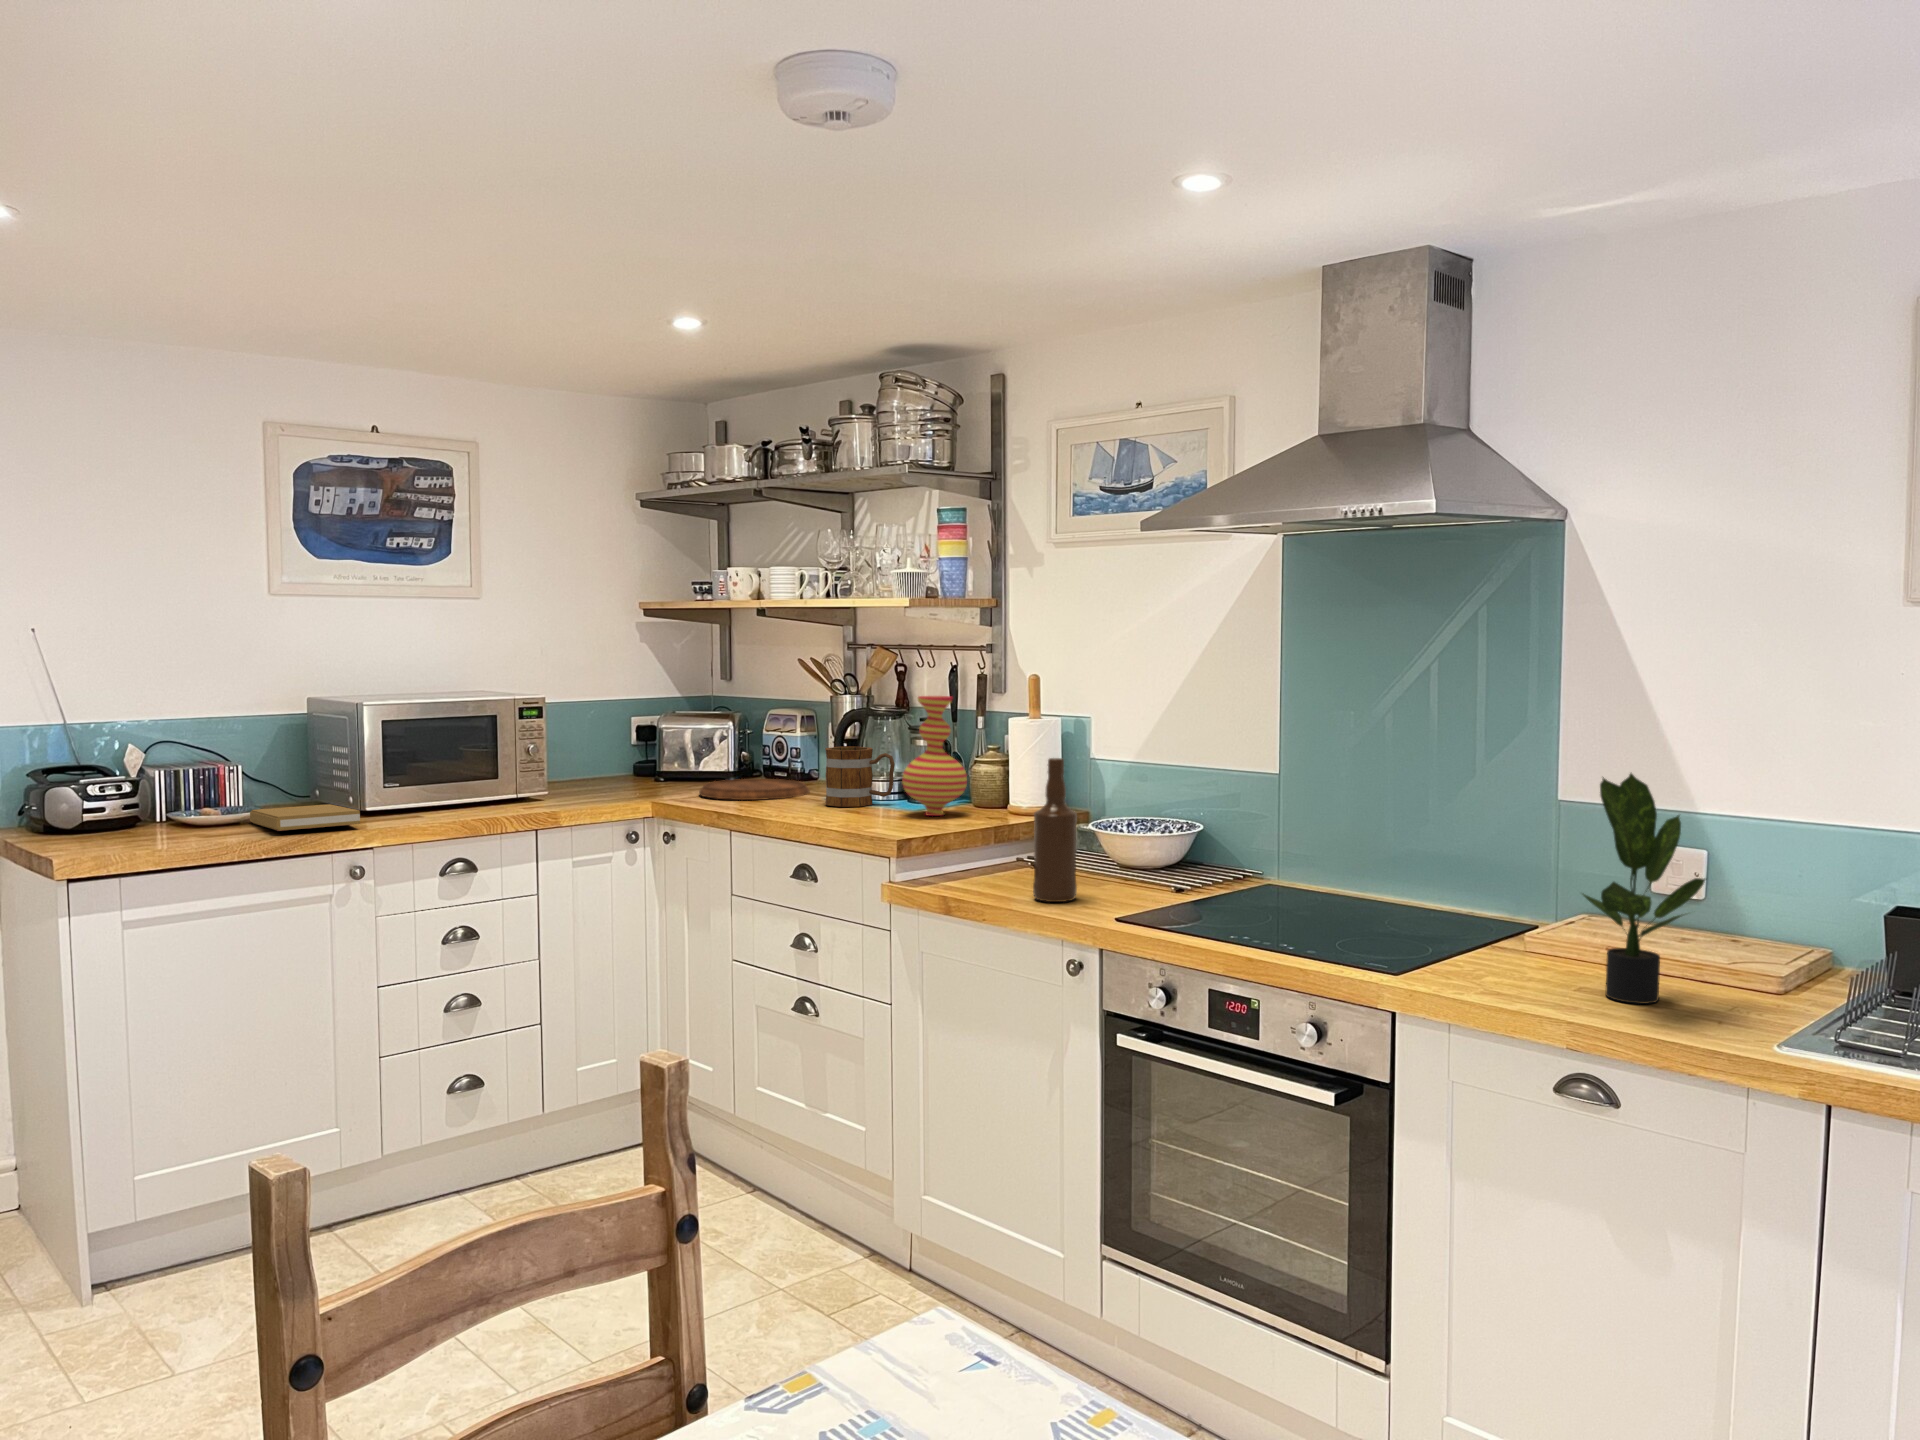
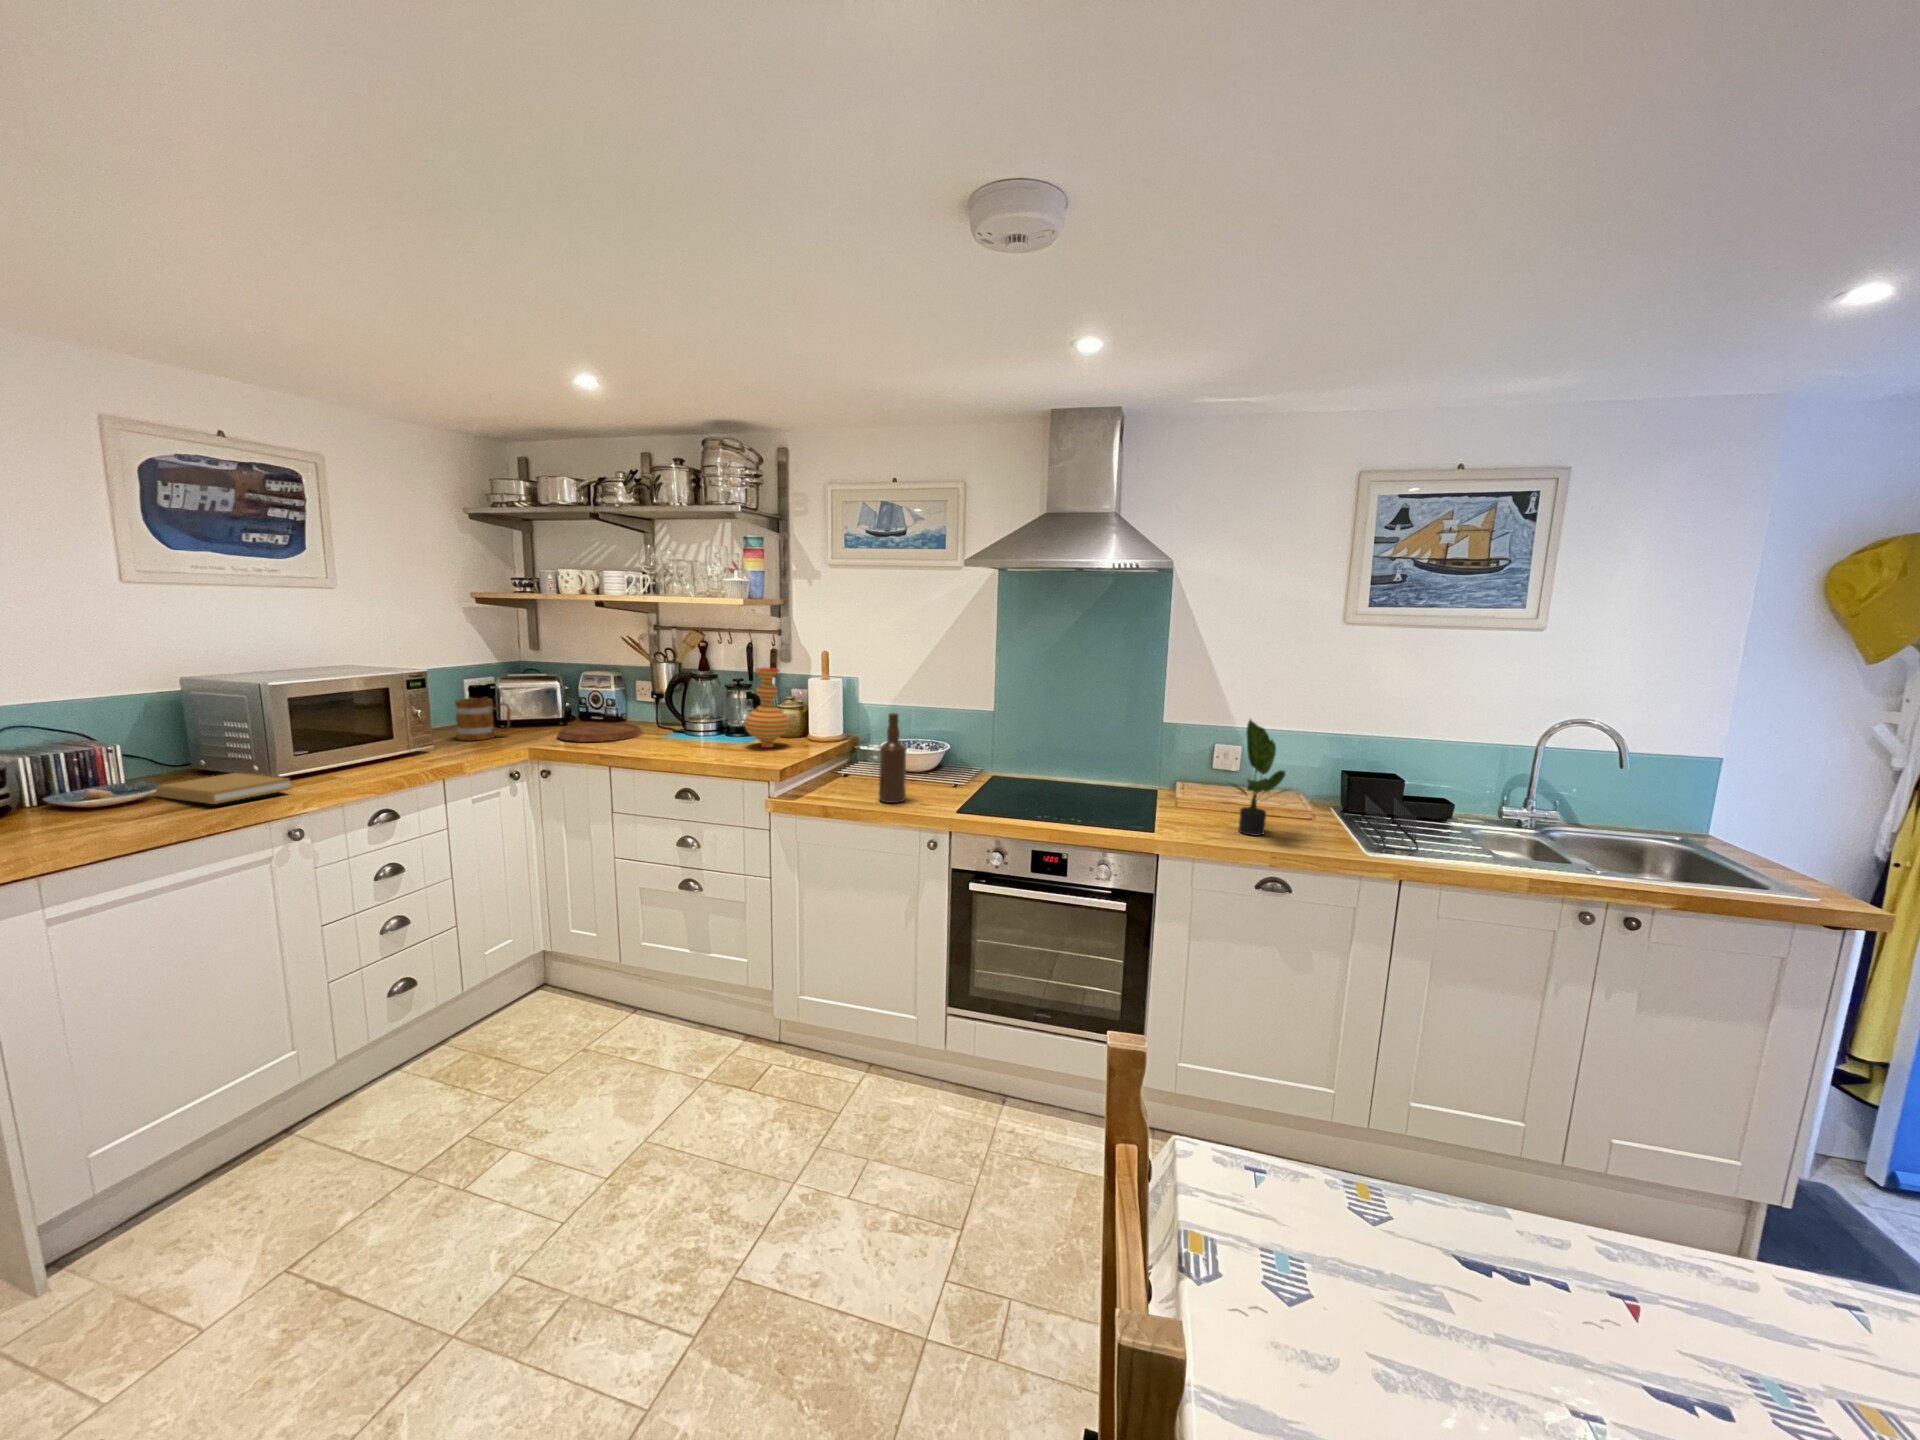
mug: present [825,747,895,807] -> present [455,698,510,740]

